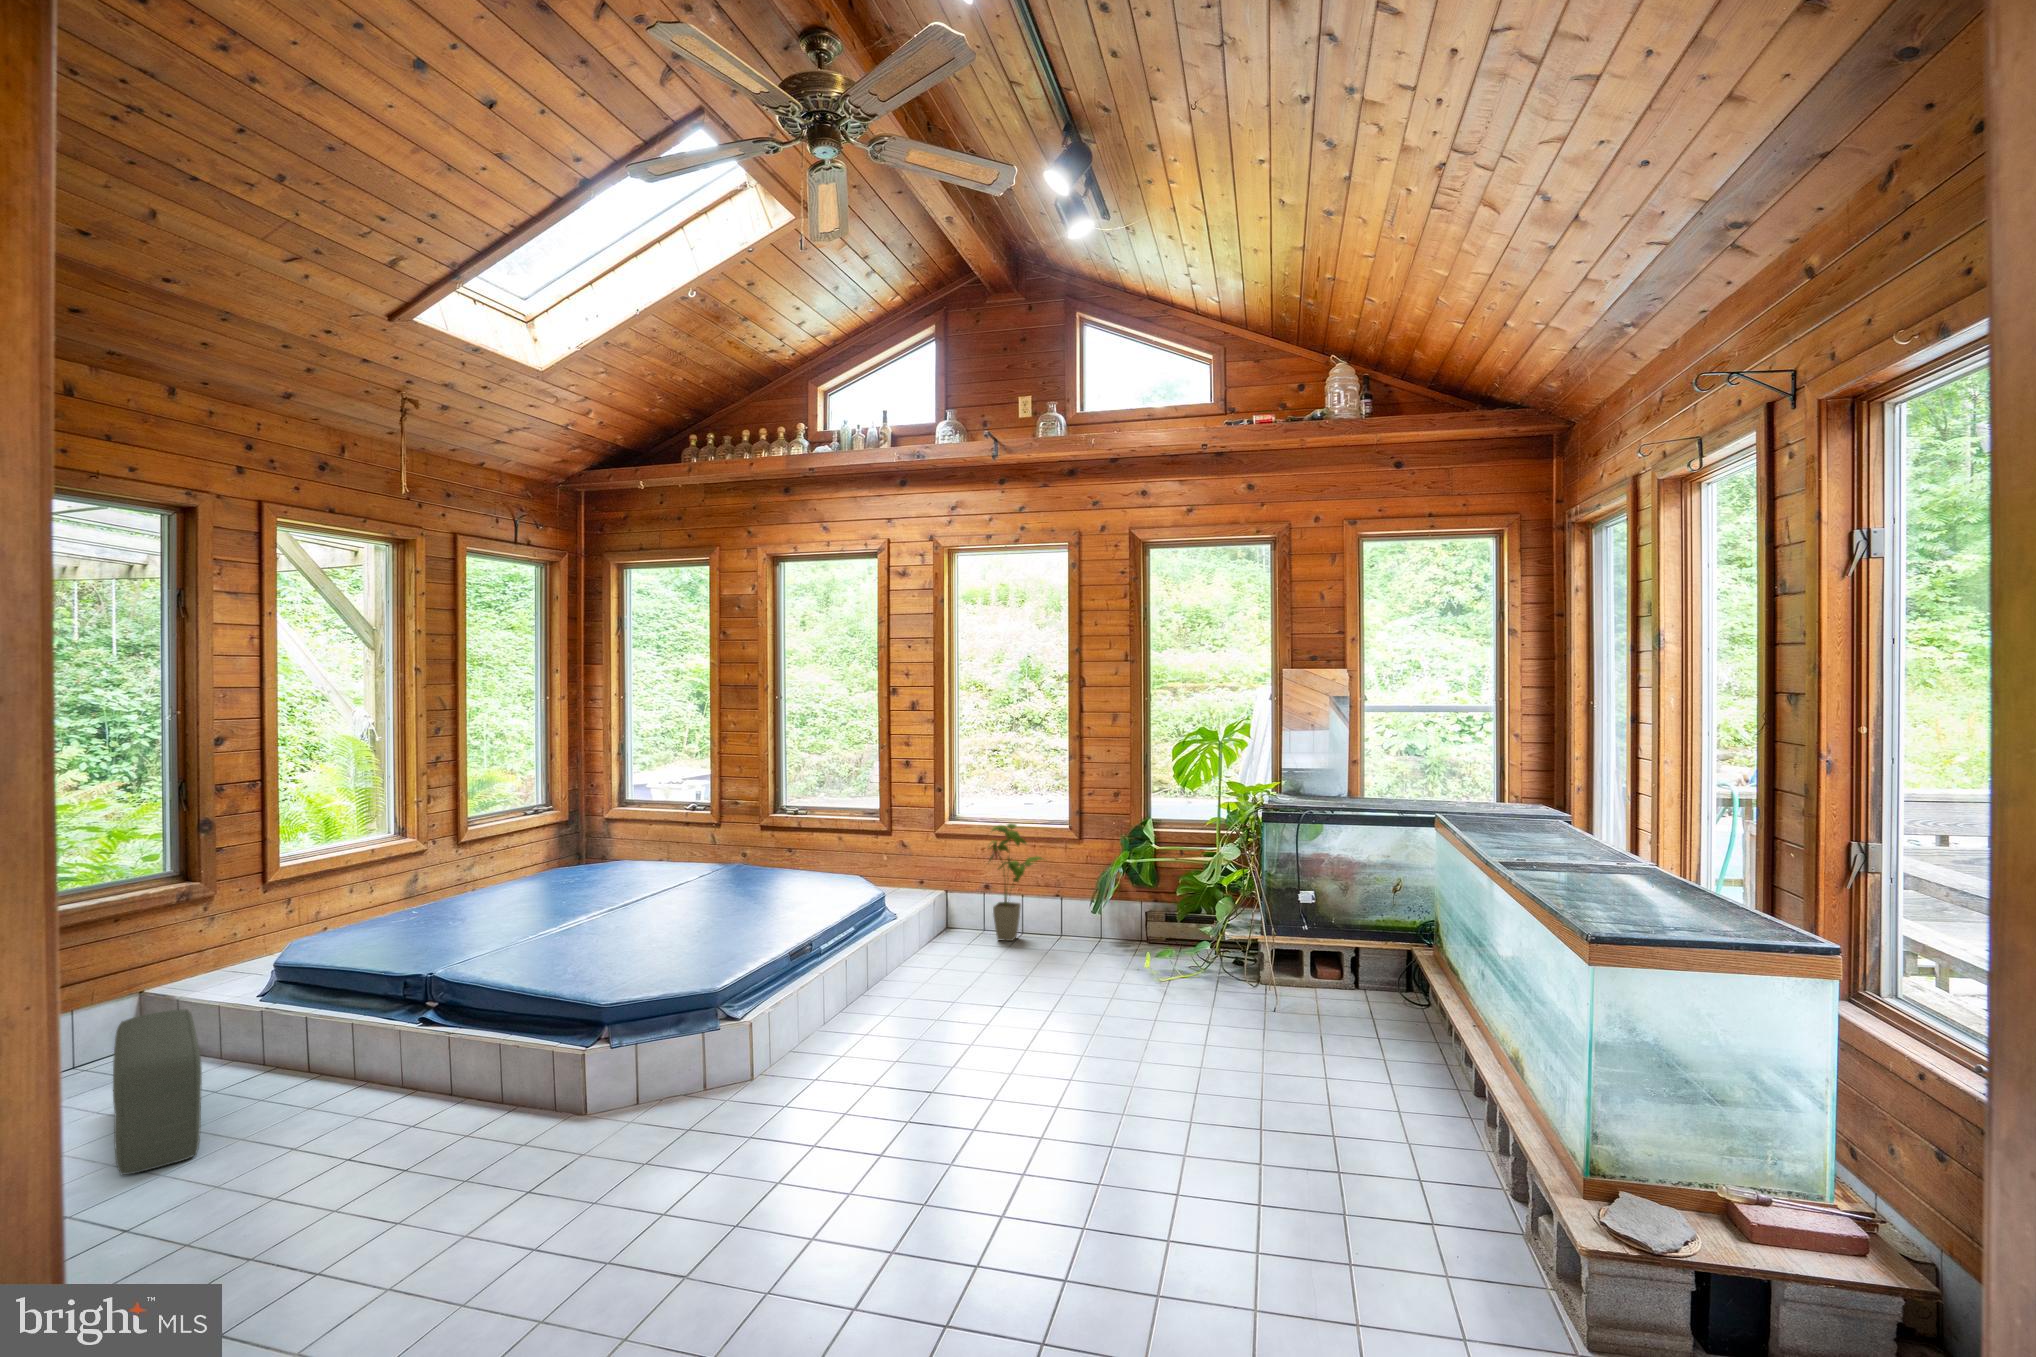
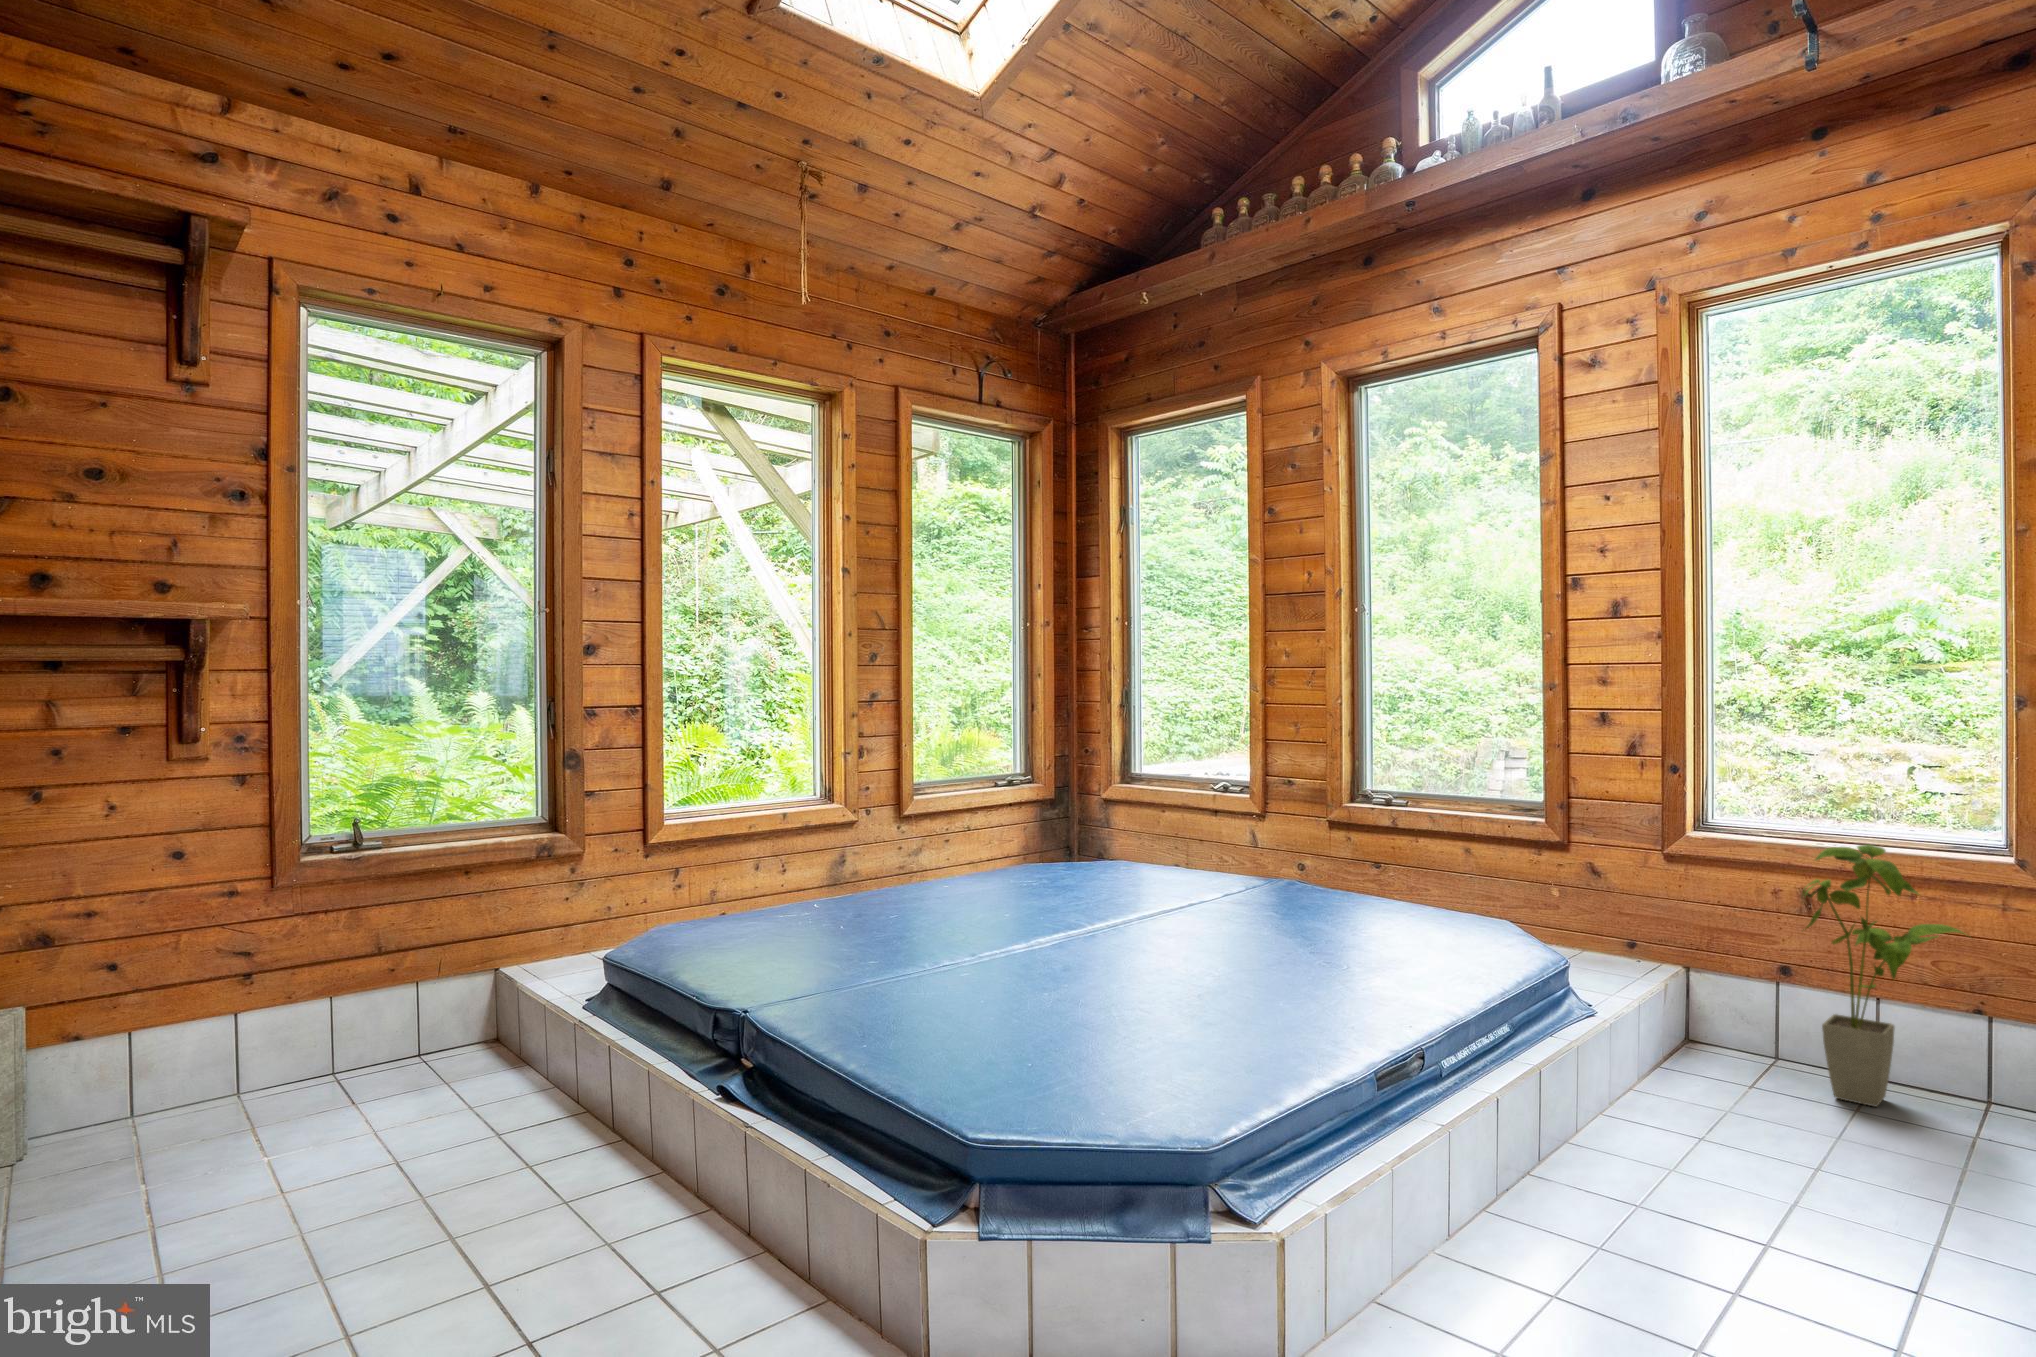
pouf: present [113,1009,202,1175] -> none [287,1001,474,1253]

